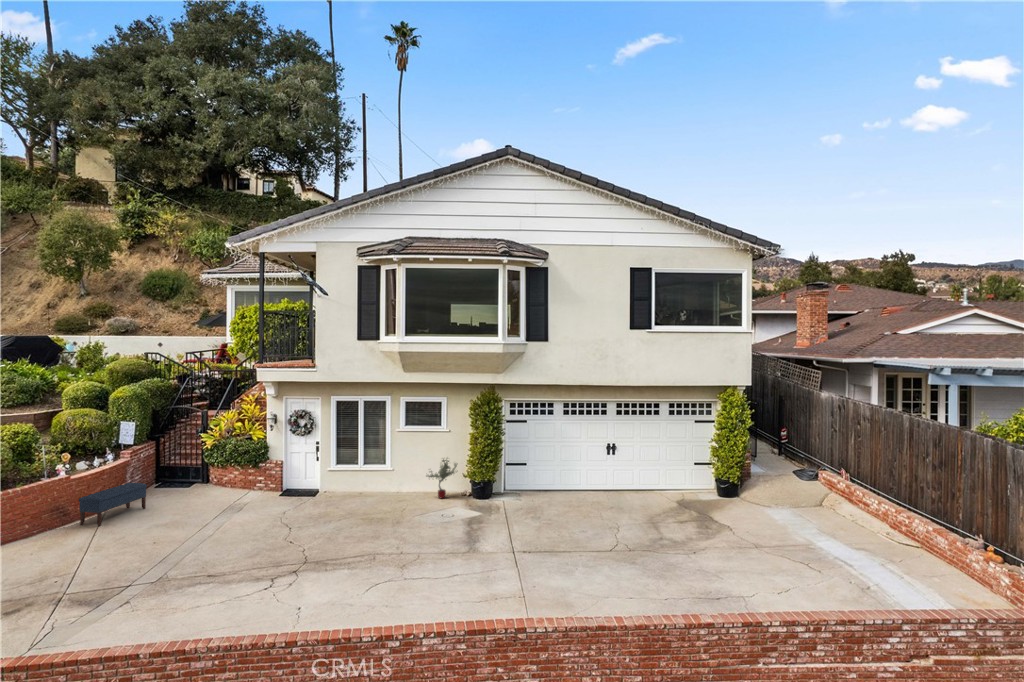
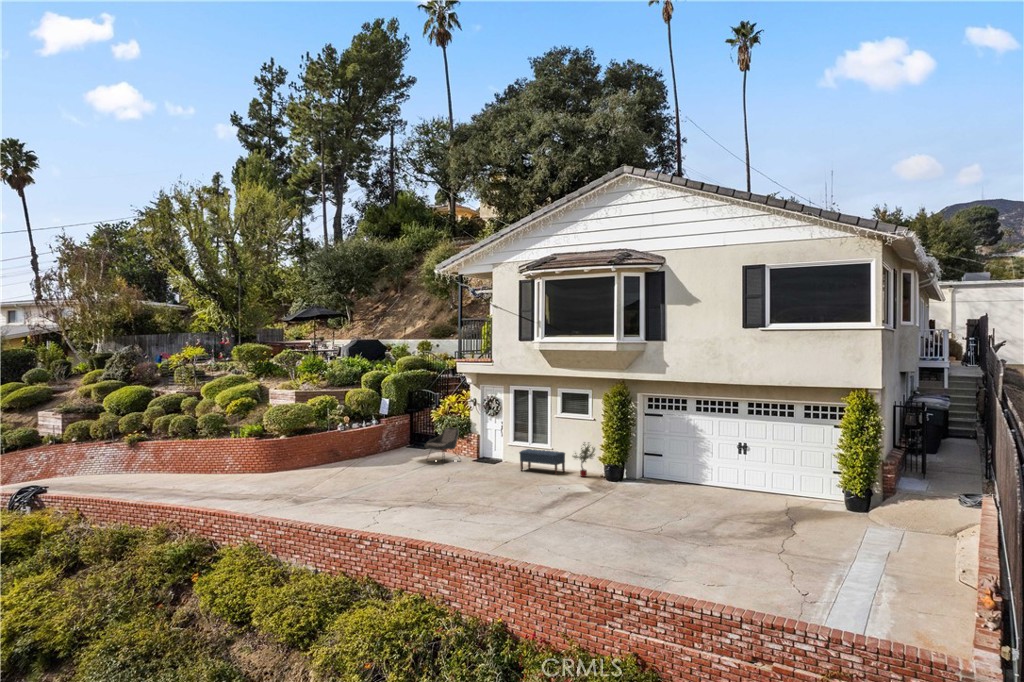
lounge chair: none [203,454,256,506] -> present [425,428,459,462]
bench: present [79,483,147,526] -> present [519,449,565,475]

